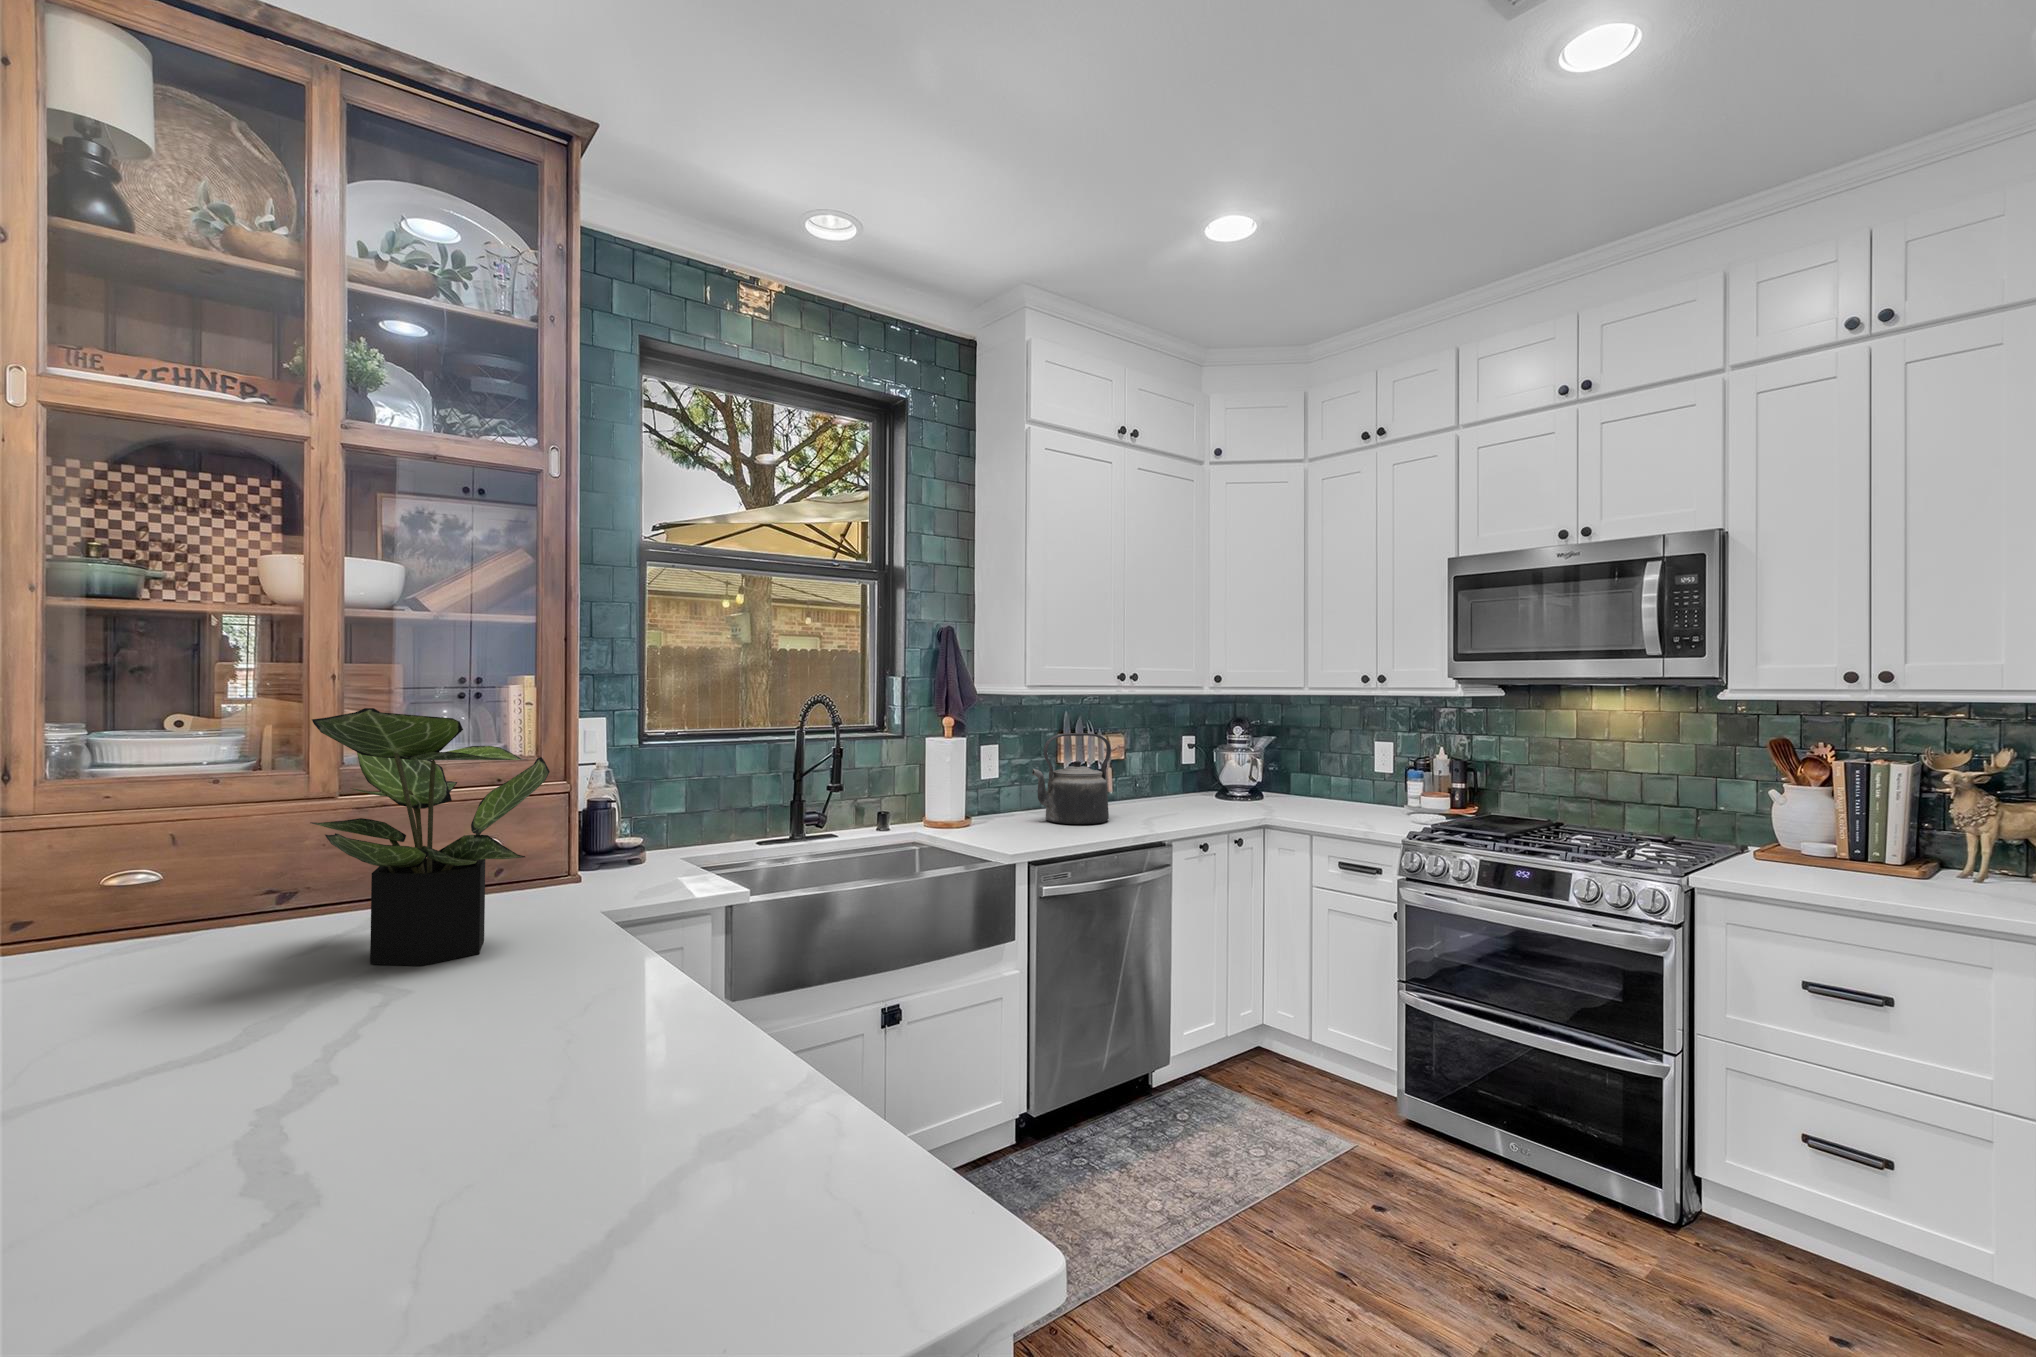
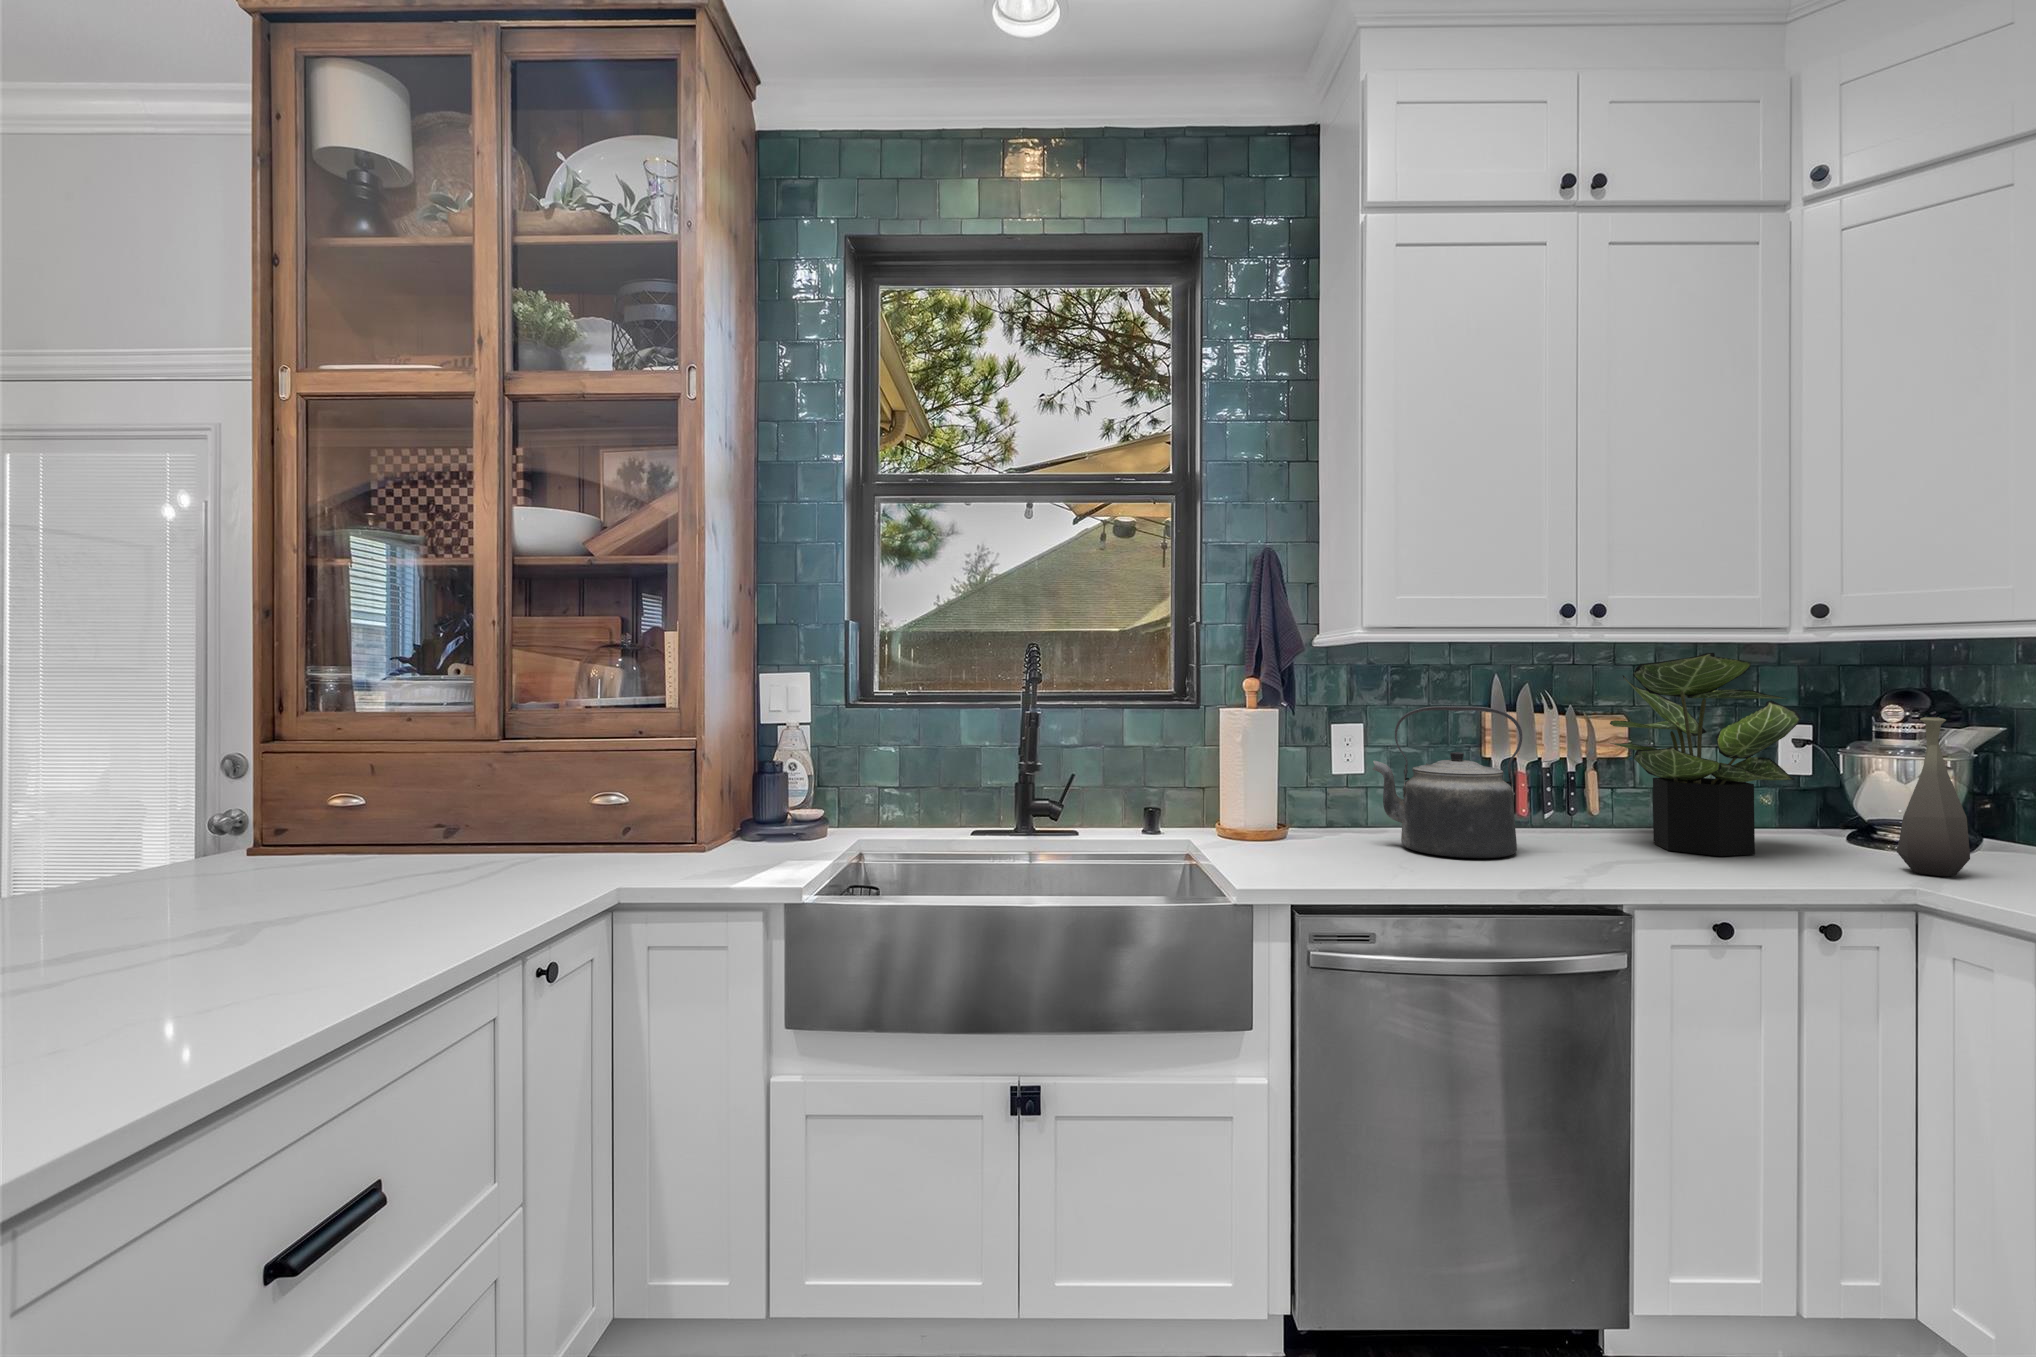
potted plant: present [311,708,550,966] -> present [1610,653,1801,856]
bottle: none [1249,735,1274,810] -> present [1897,717,1970,876]

